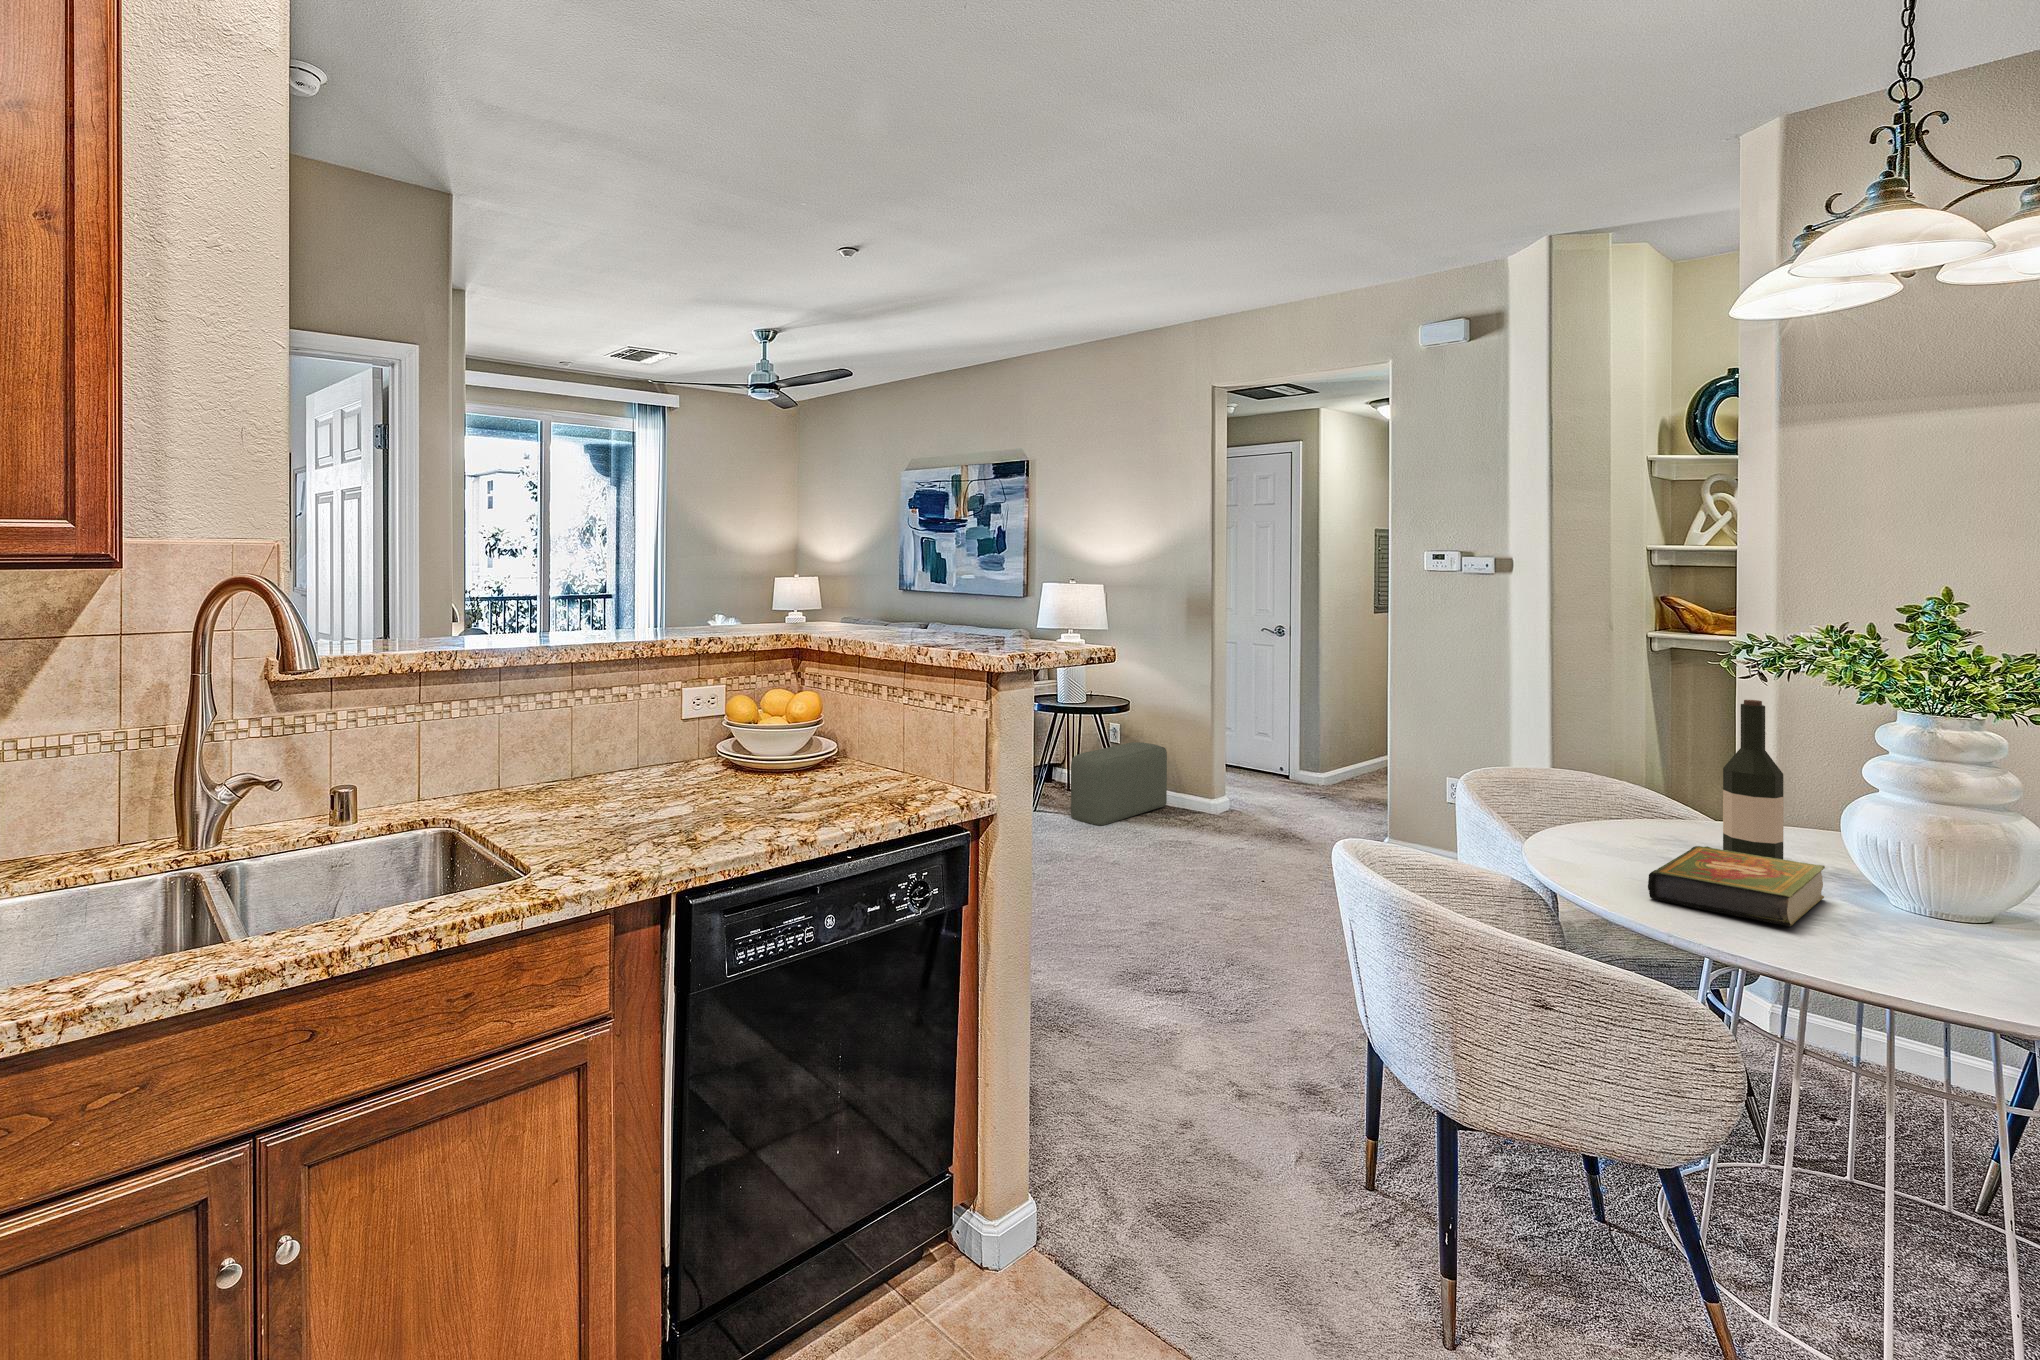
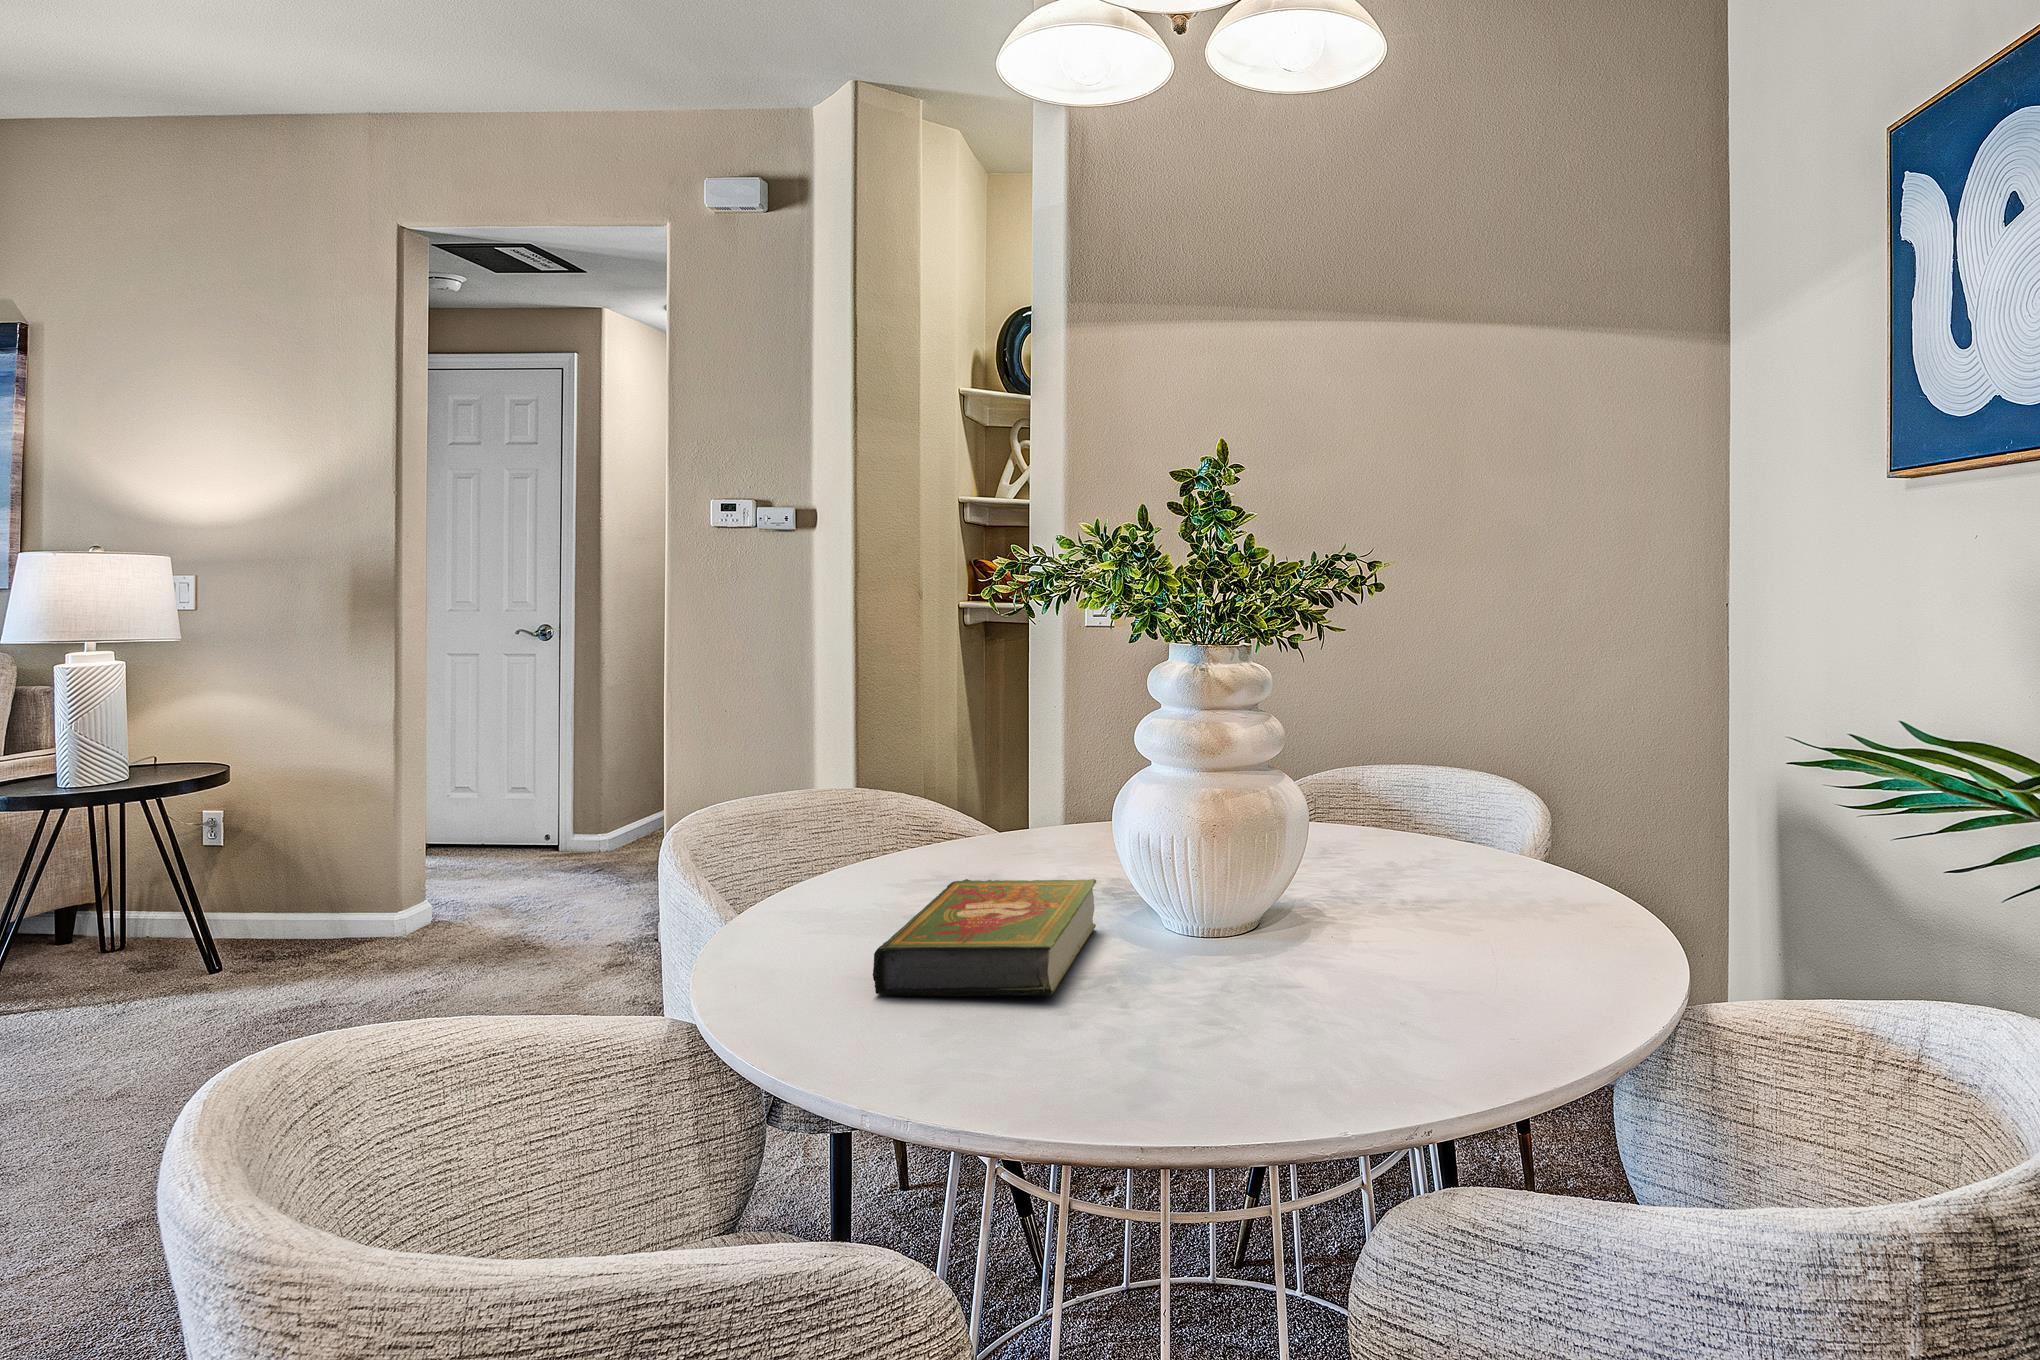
wine bottle: present [1723,700,1784,859] -> none [993,649,1058,890]
pouf: present [1071,742,1167,825] -> none [68,837,307,1012]

